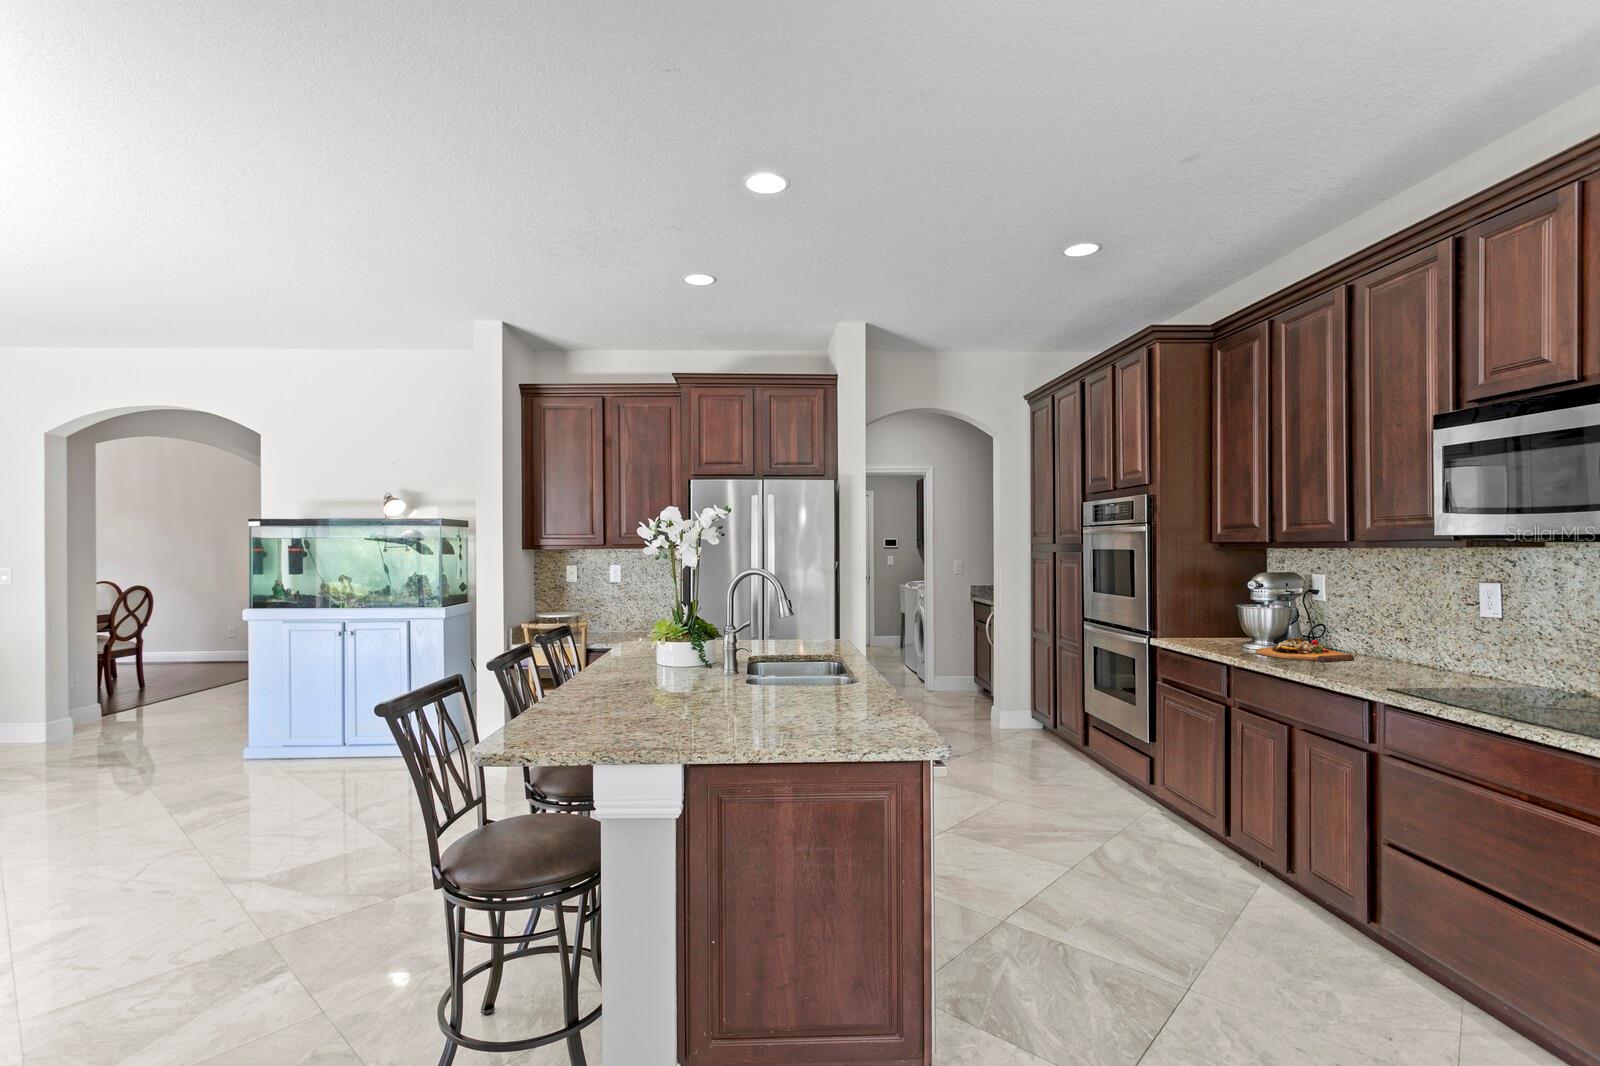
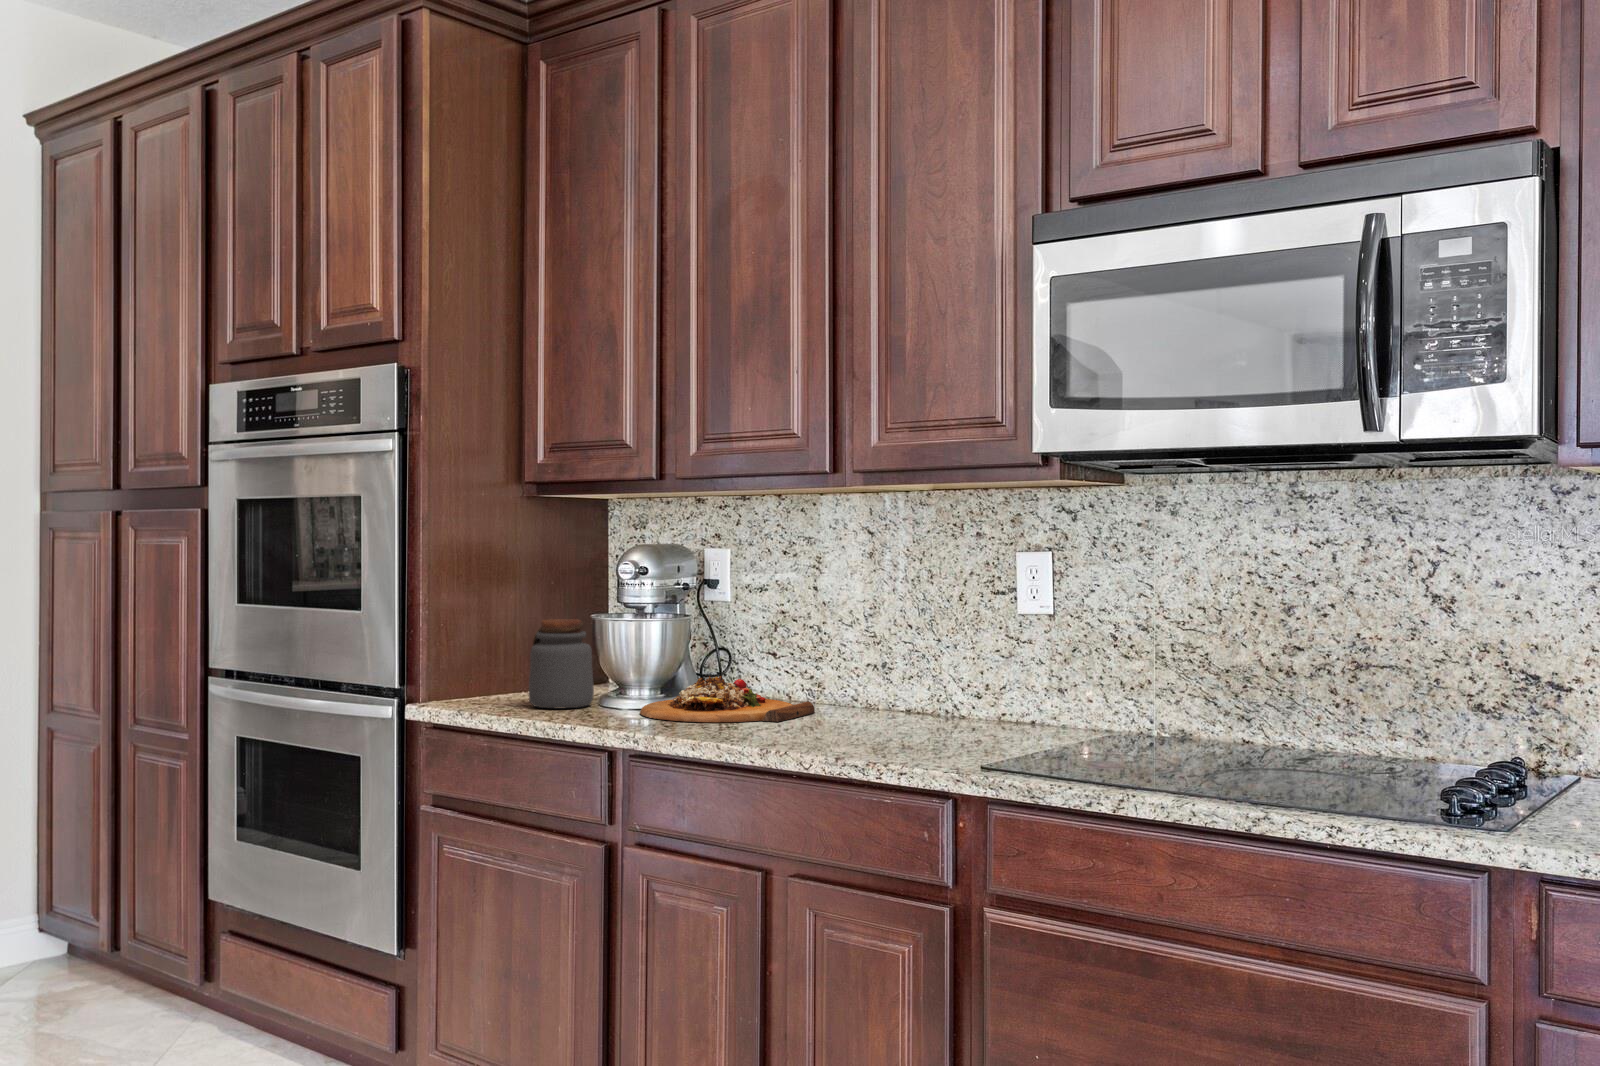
jar: none [1206,605,1239,646] -> present [528,619,594,708]

